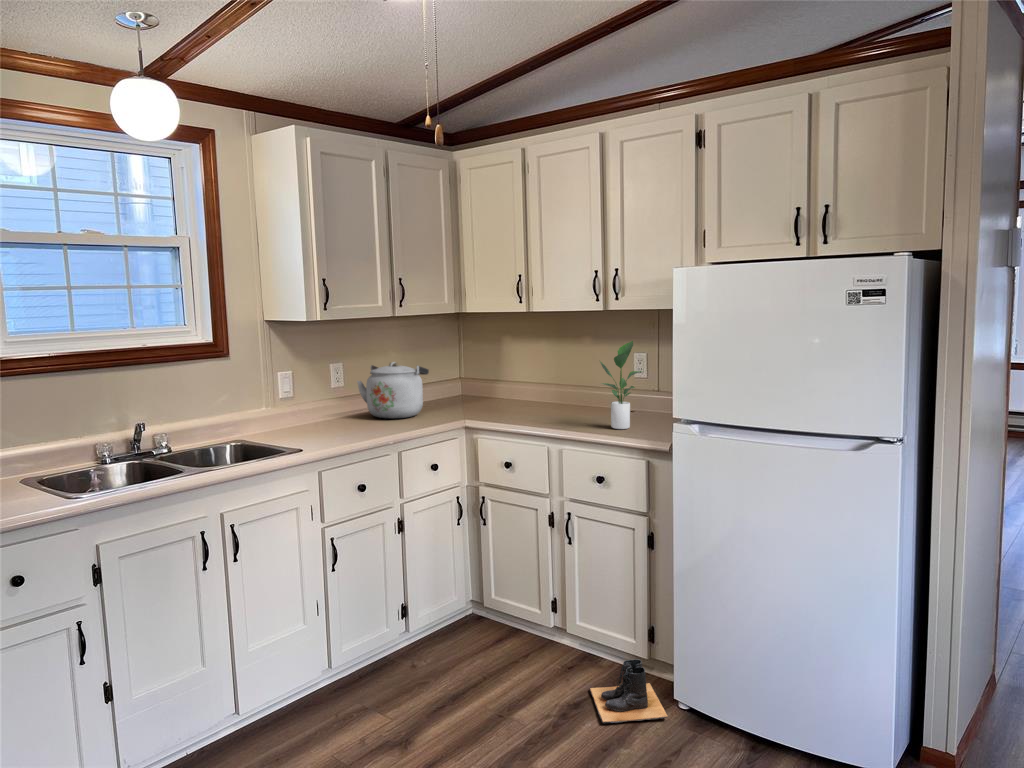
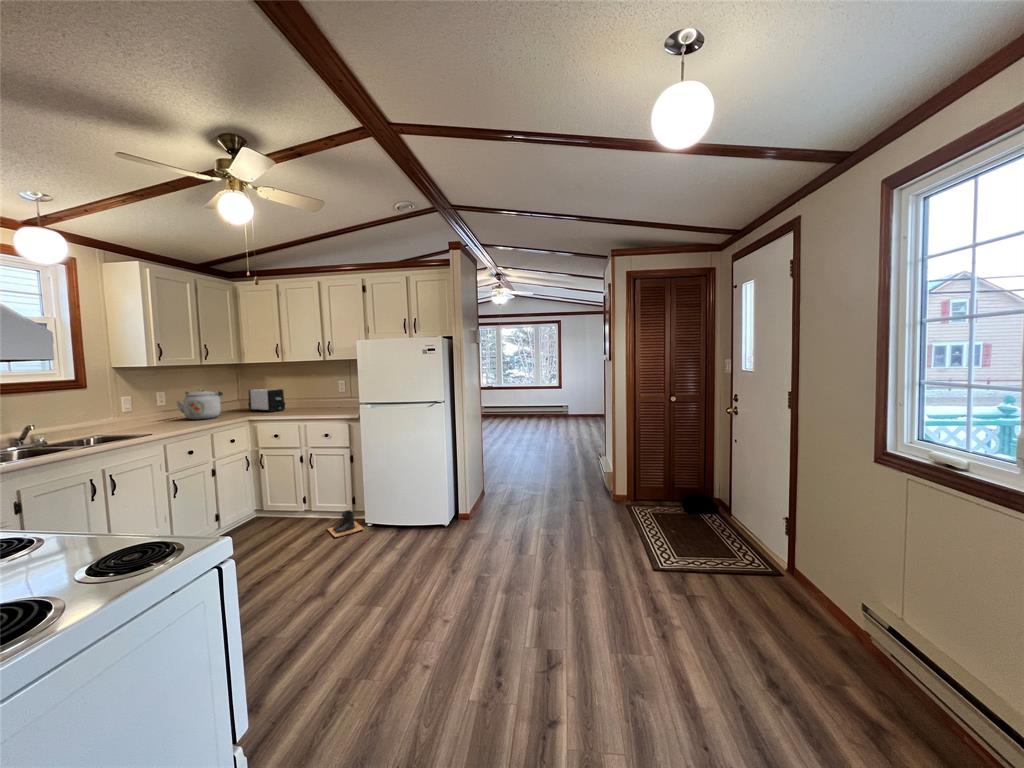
potted plant: present [600,341,642,429] -> none [322,374,345,413]
toaster: none [472,363,532,412] -> present [248,389,285,412]

